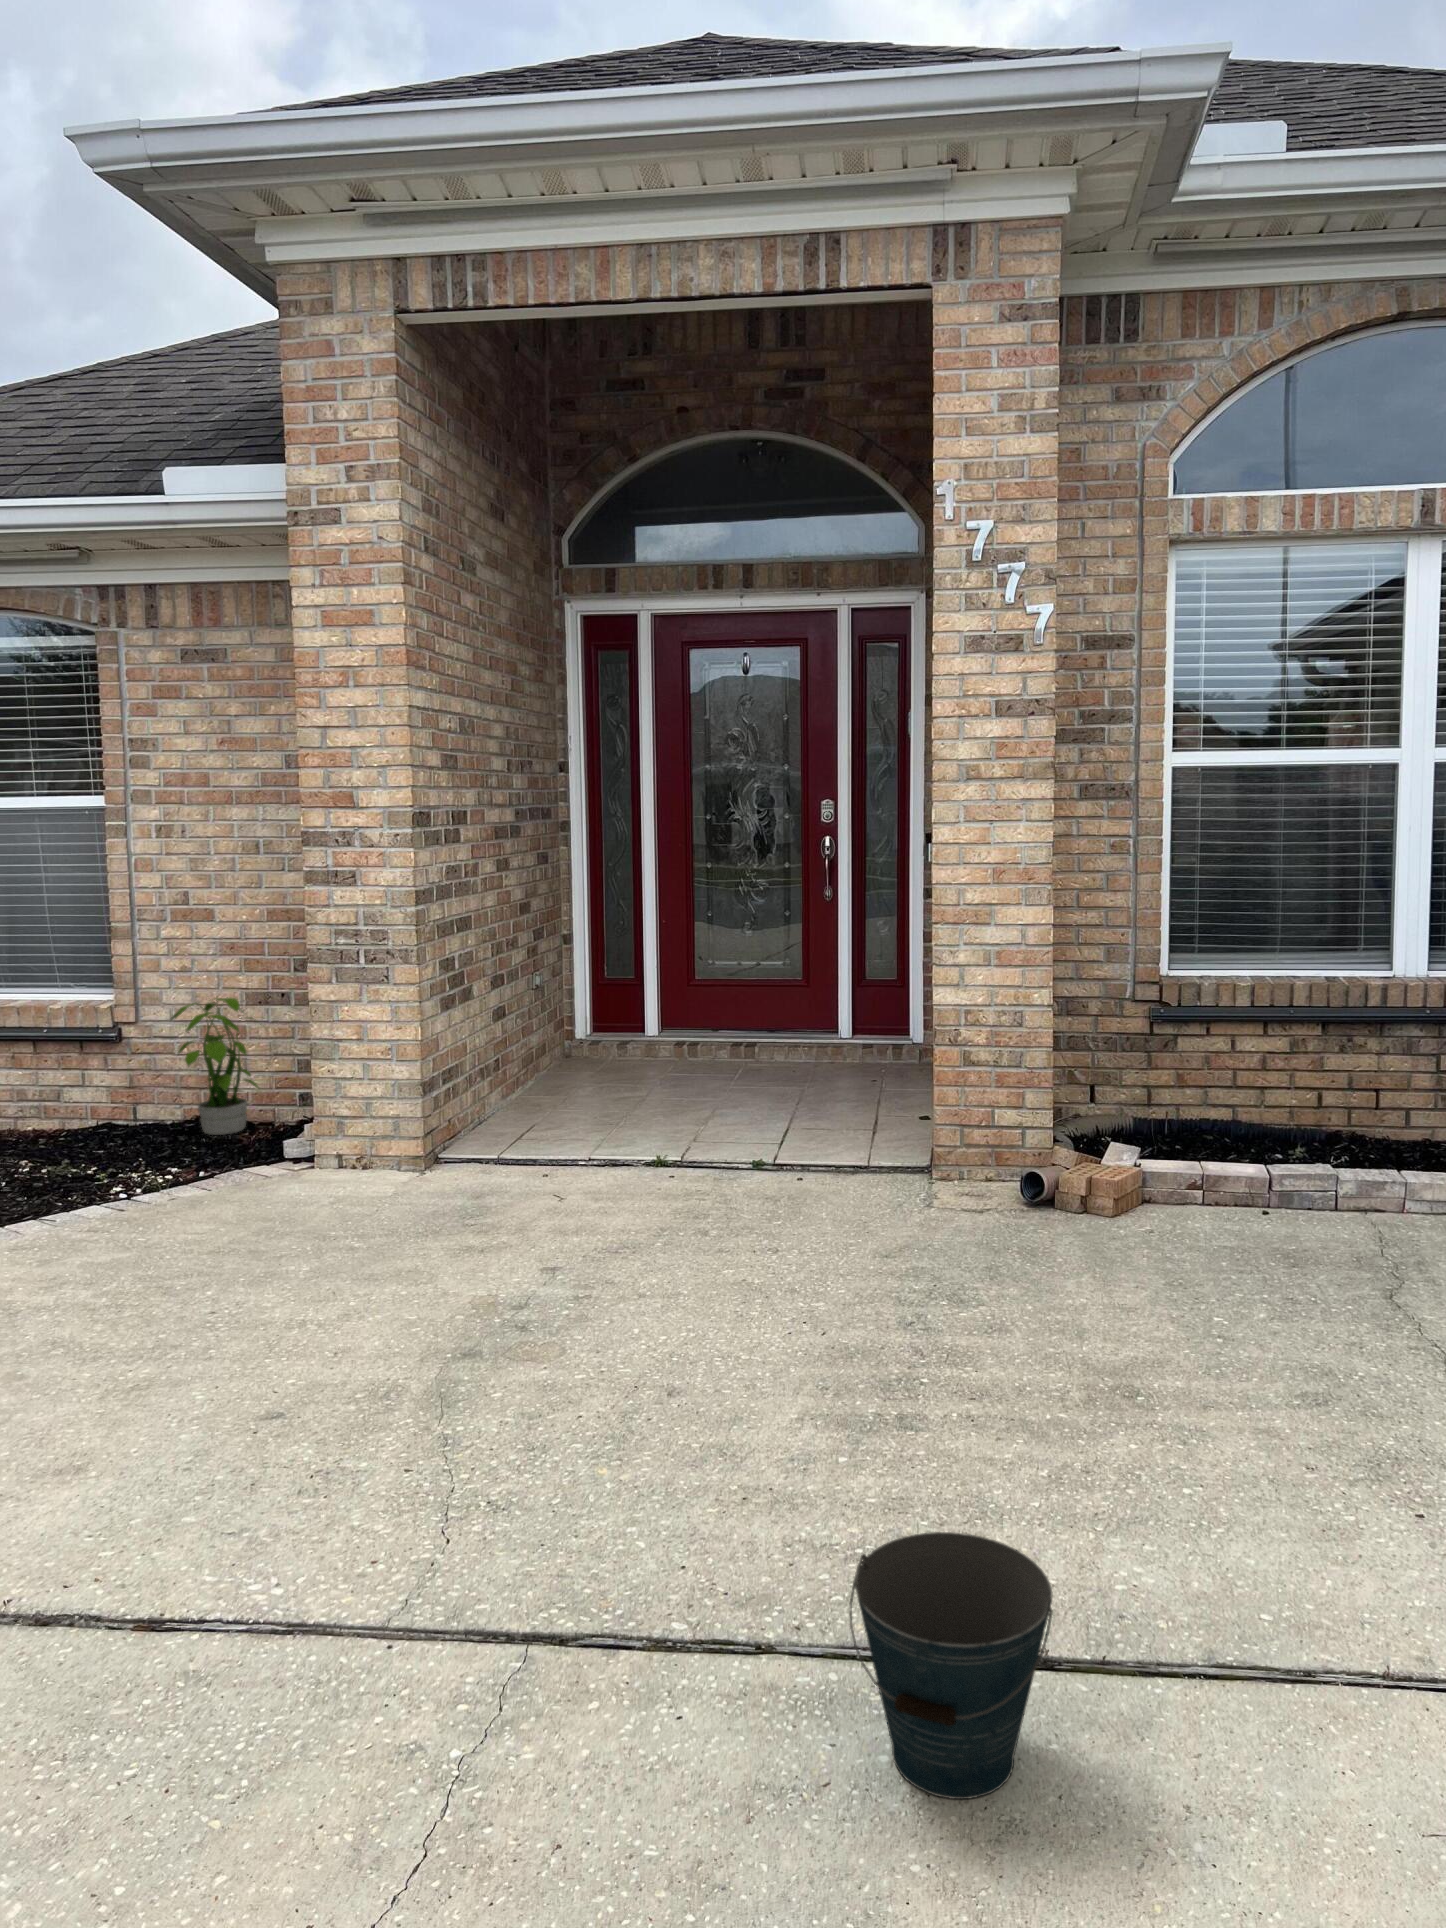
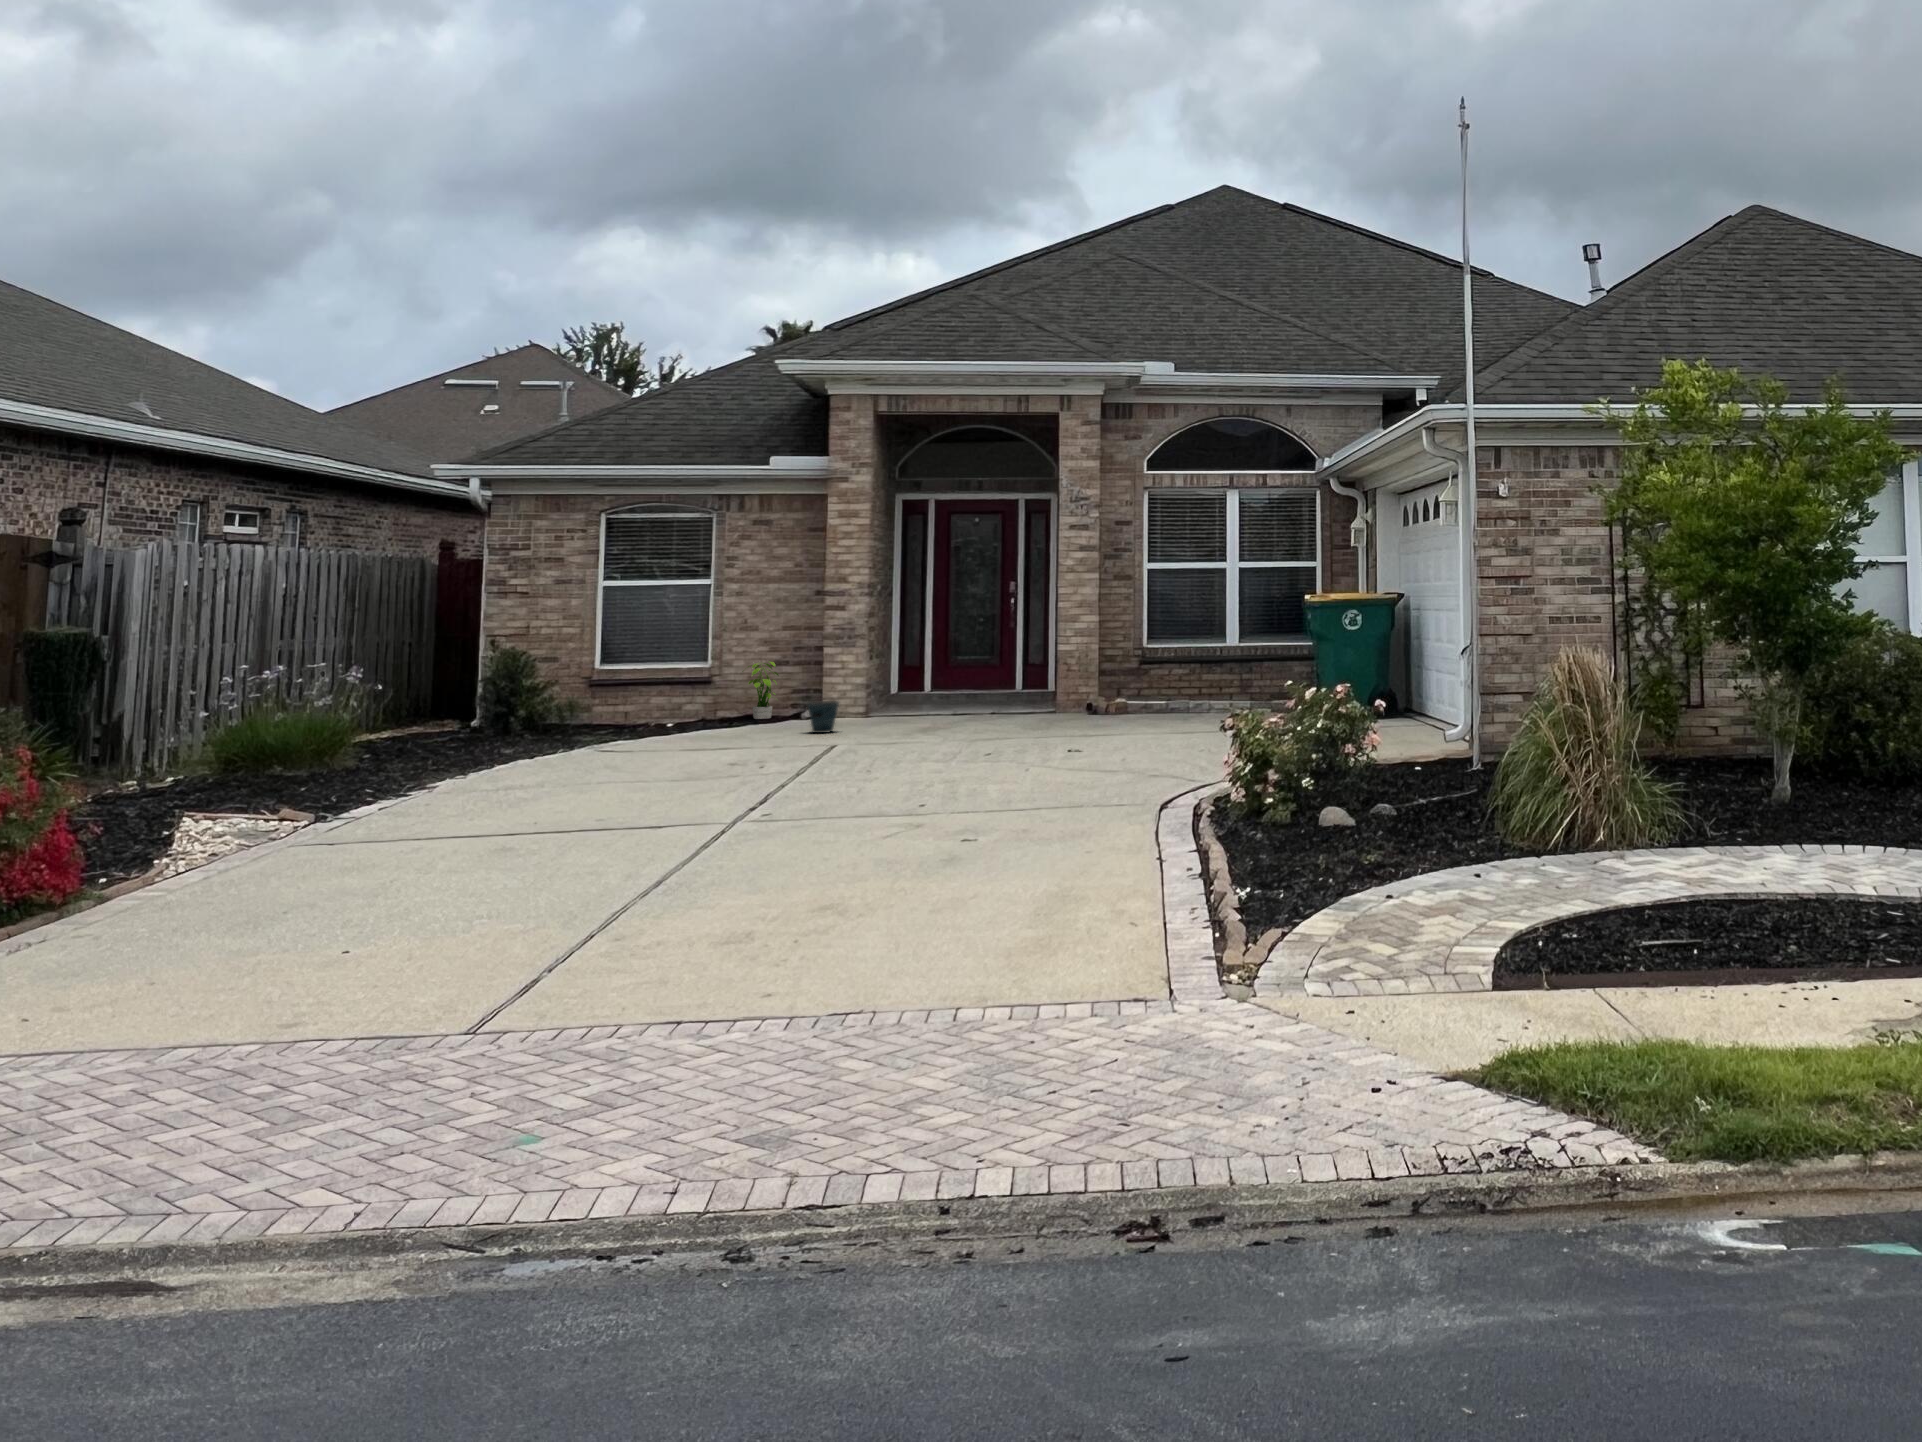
bucket: present [850,1532,1052,1799] -> present [807,701,839,733]

